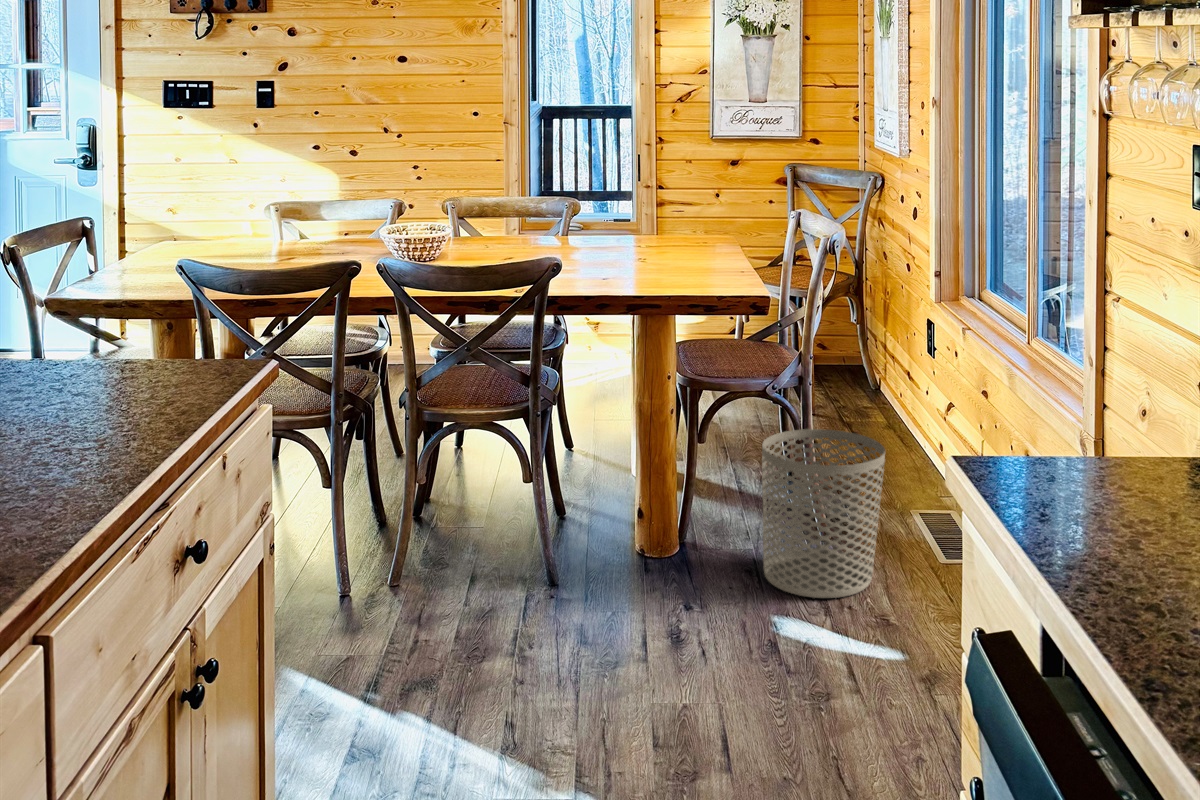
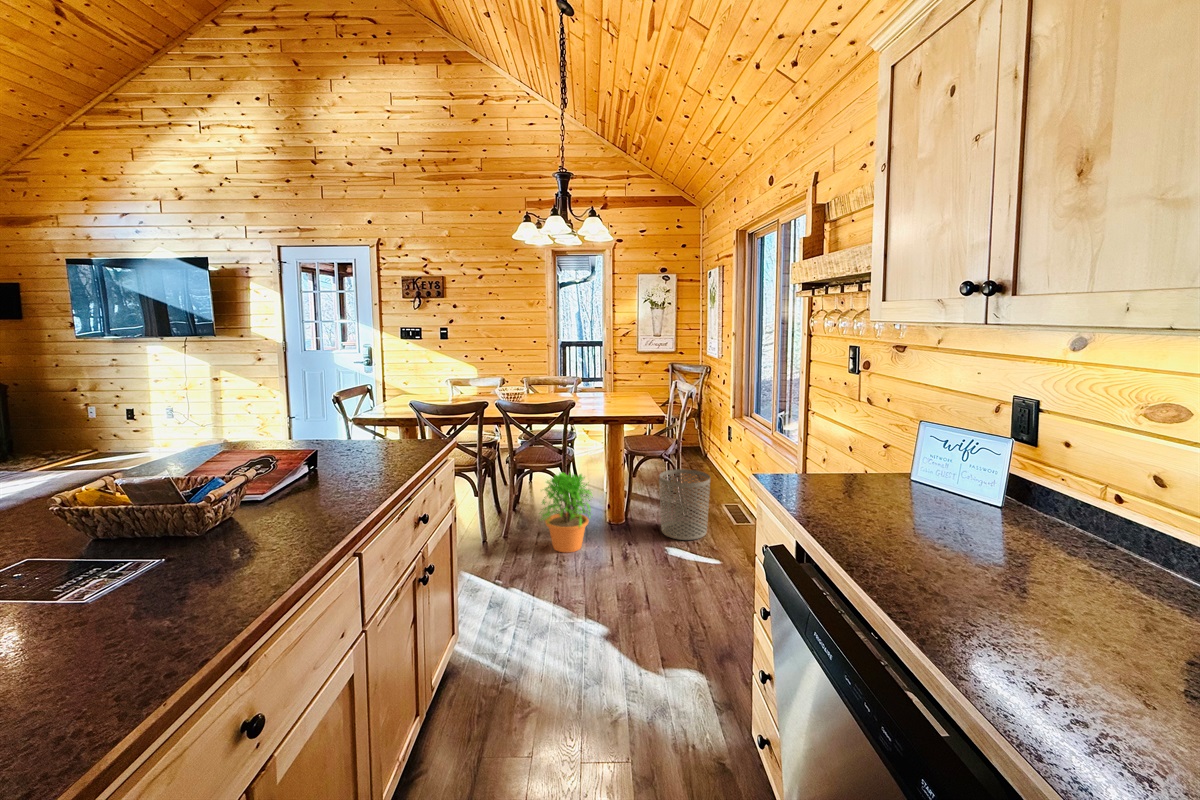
potted plant: none [470,435,604,625] -> present [540,472,592,553]

